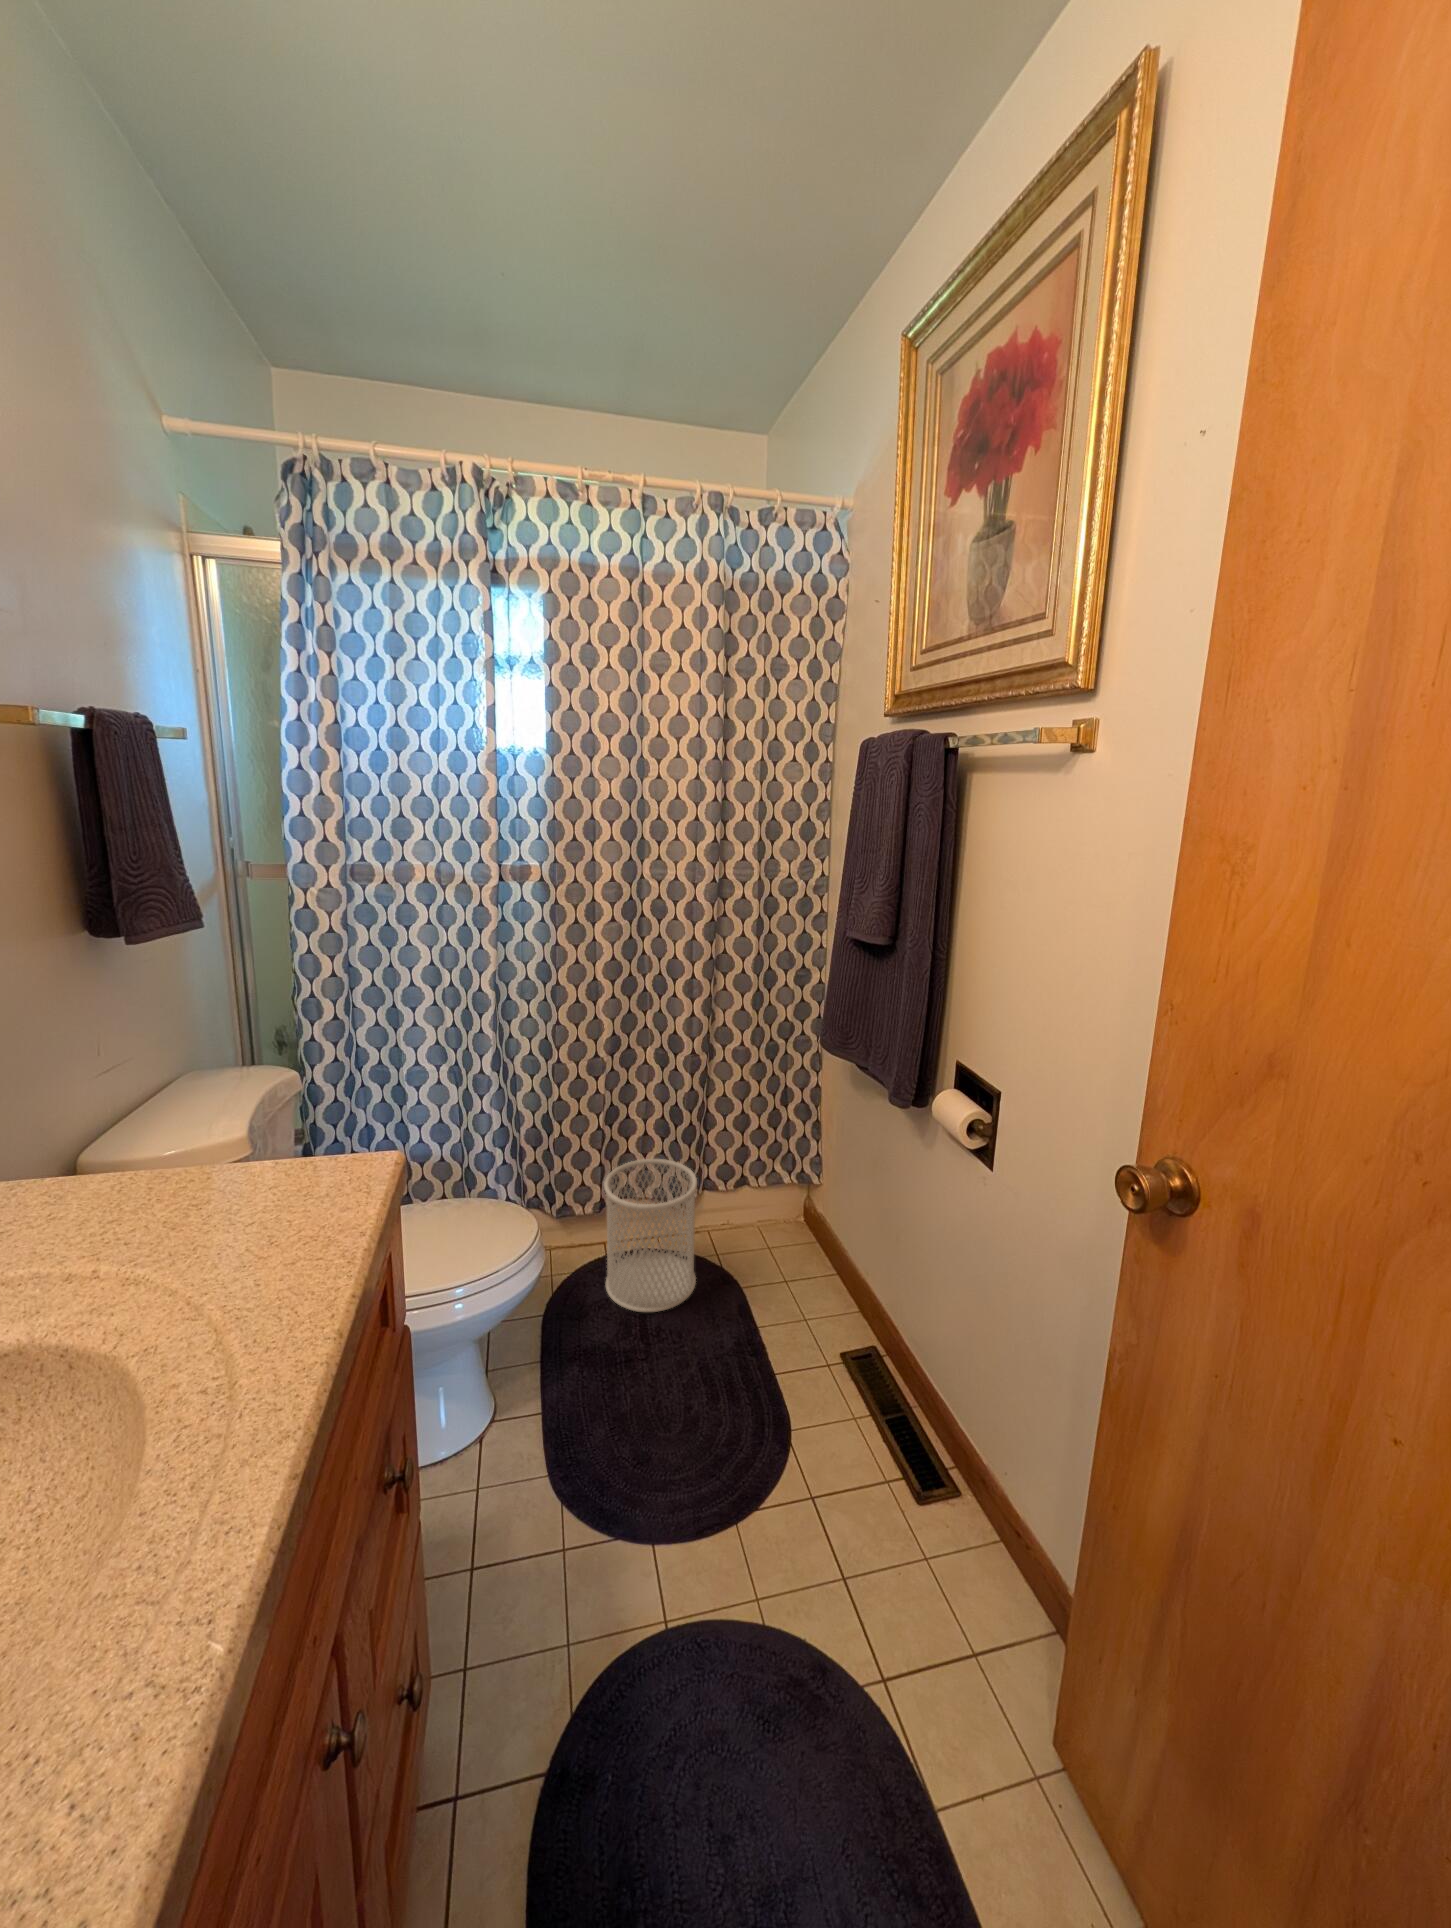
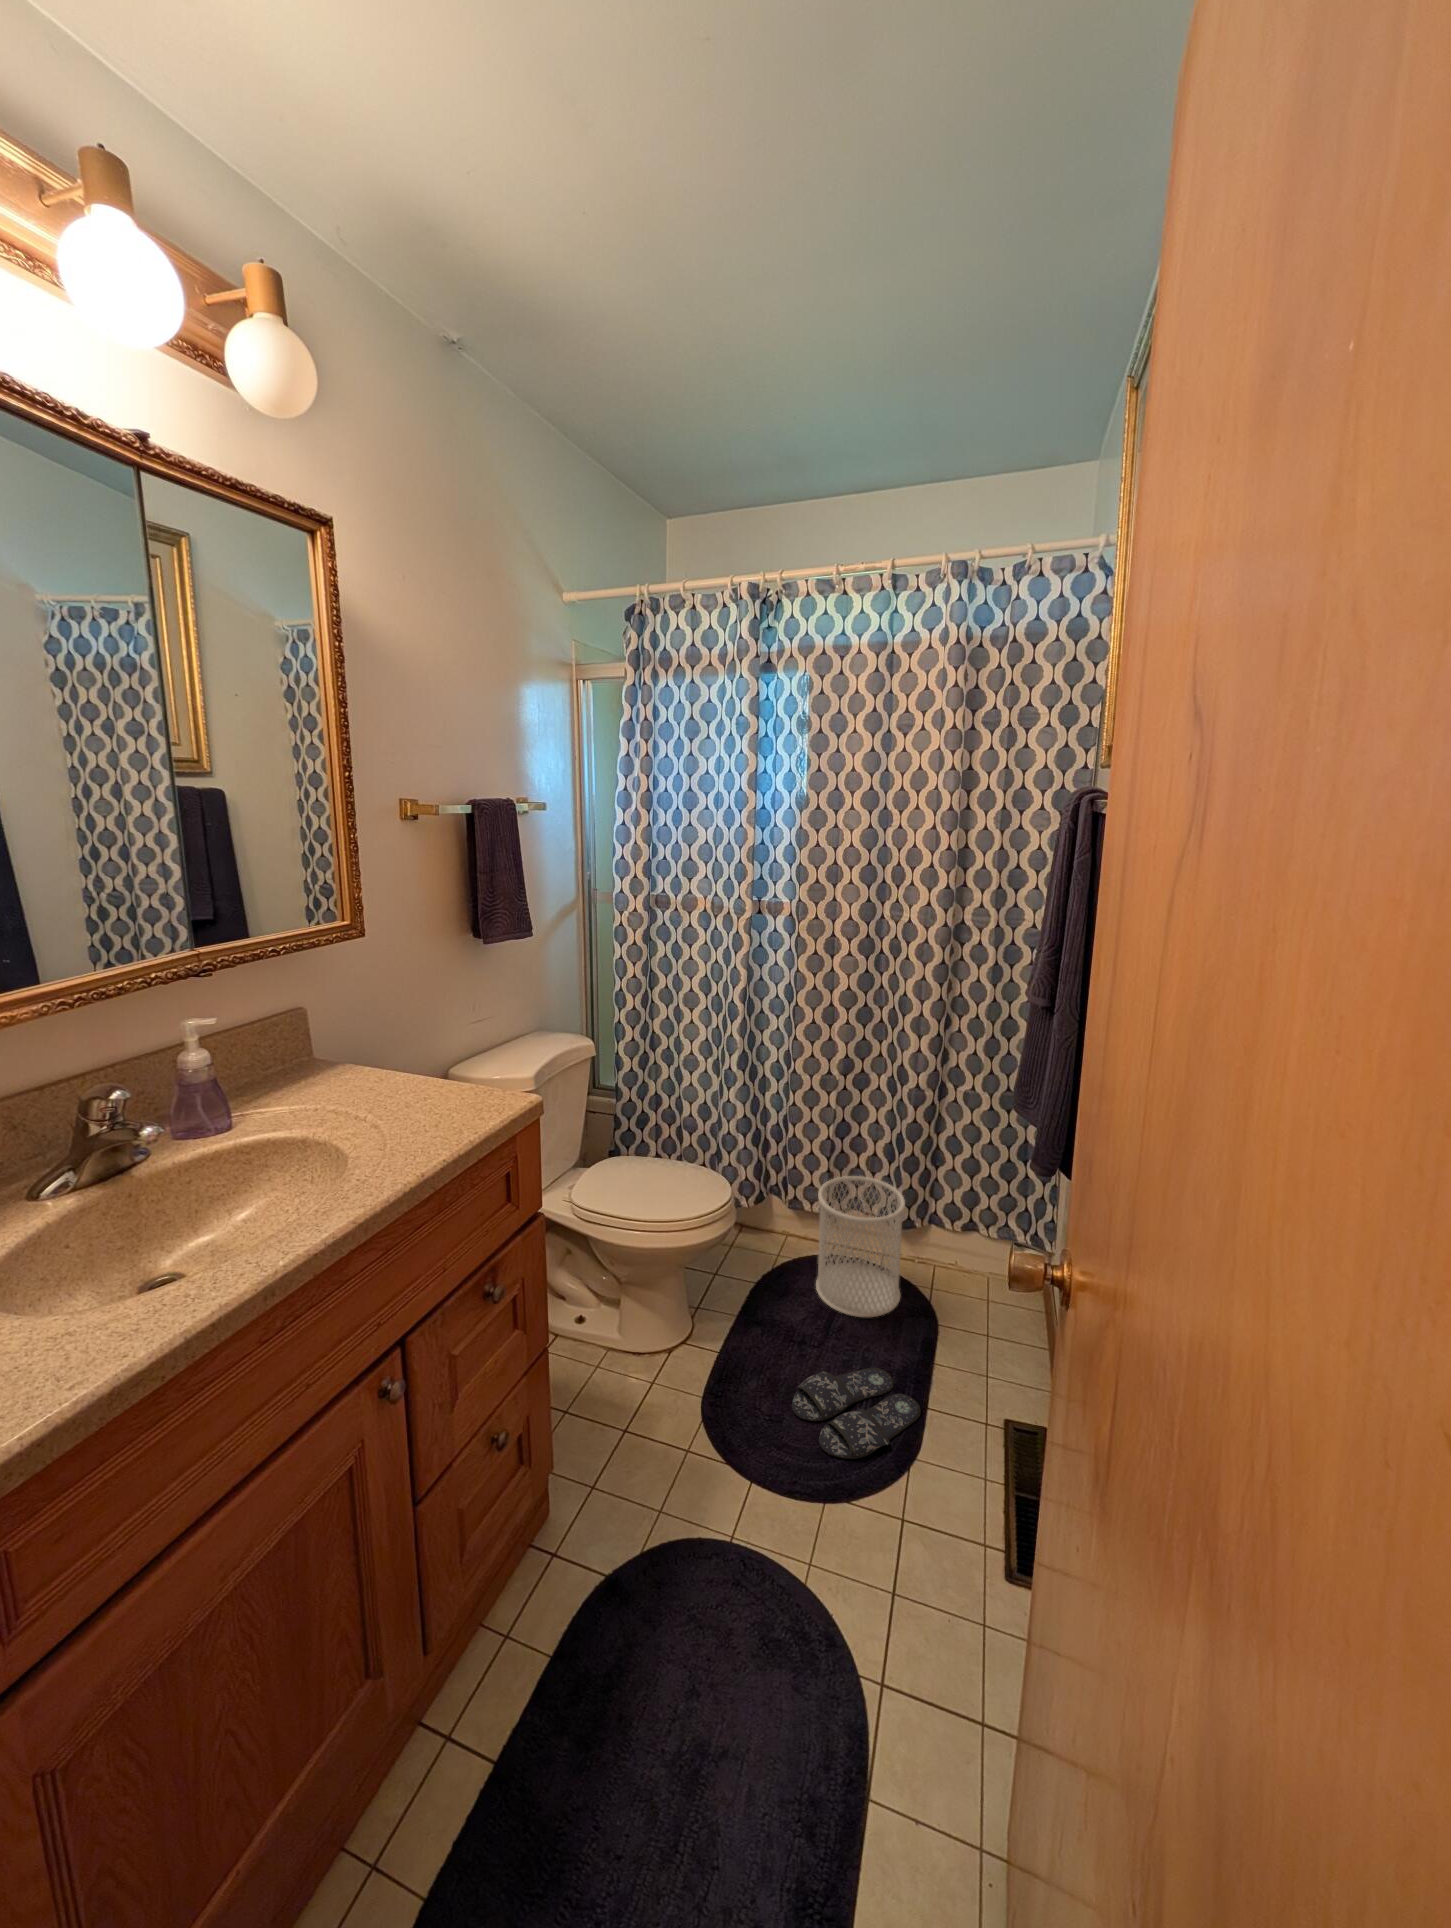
slippers: none [646,1355,771,1472] -> present [792,1368,921,1459]

